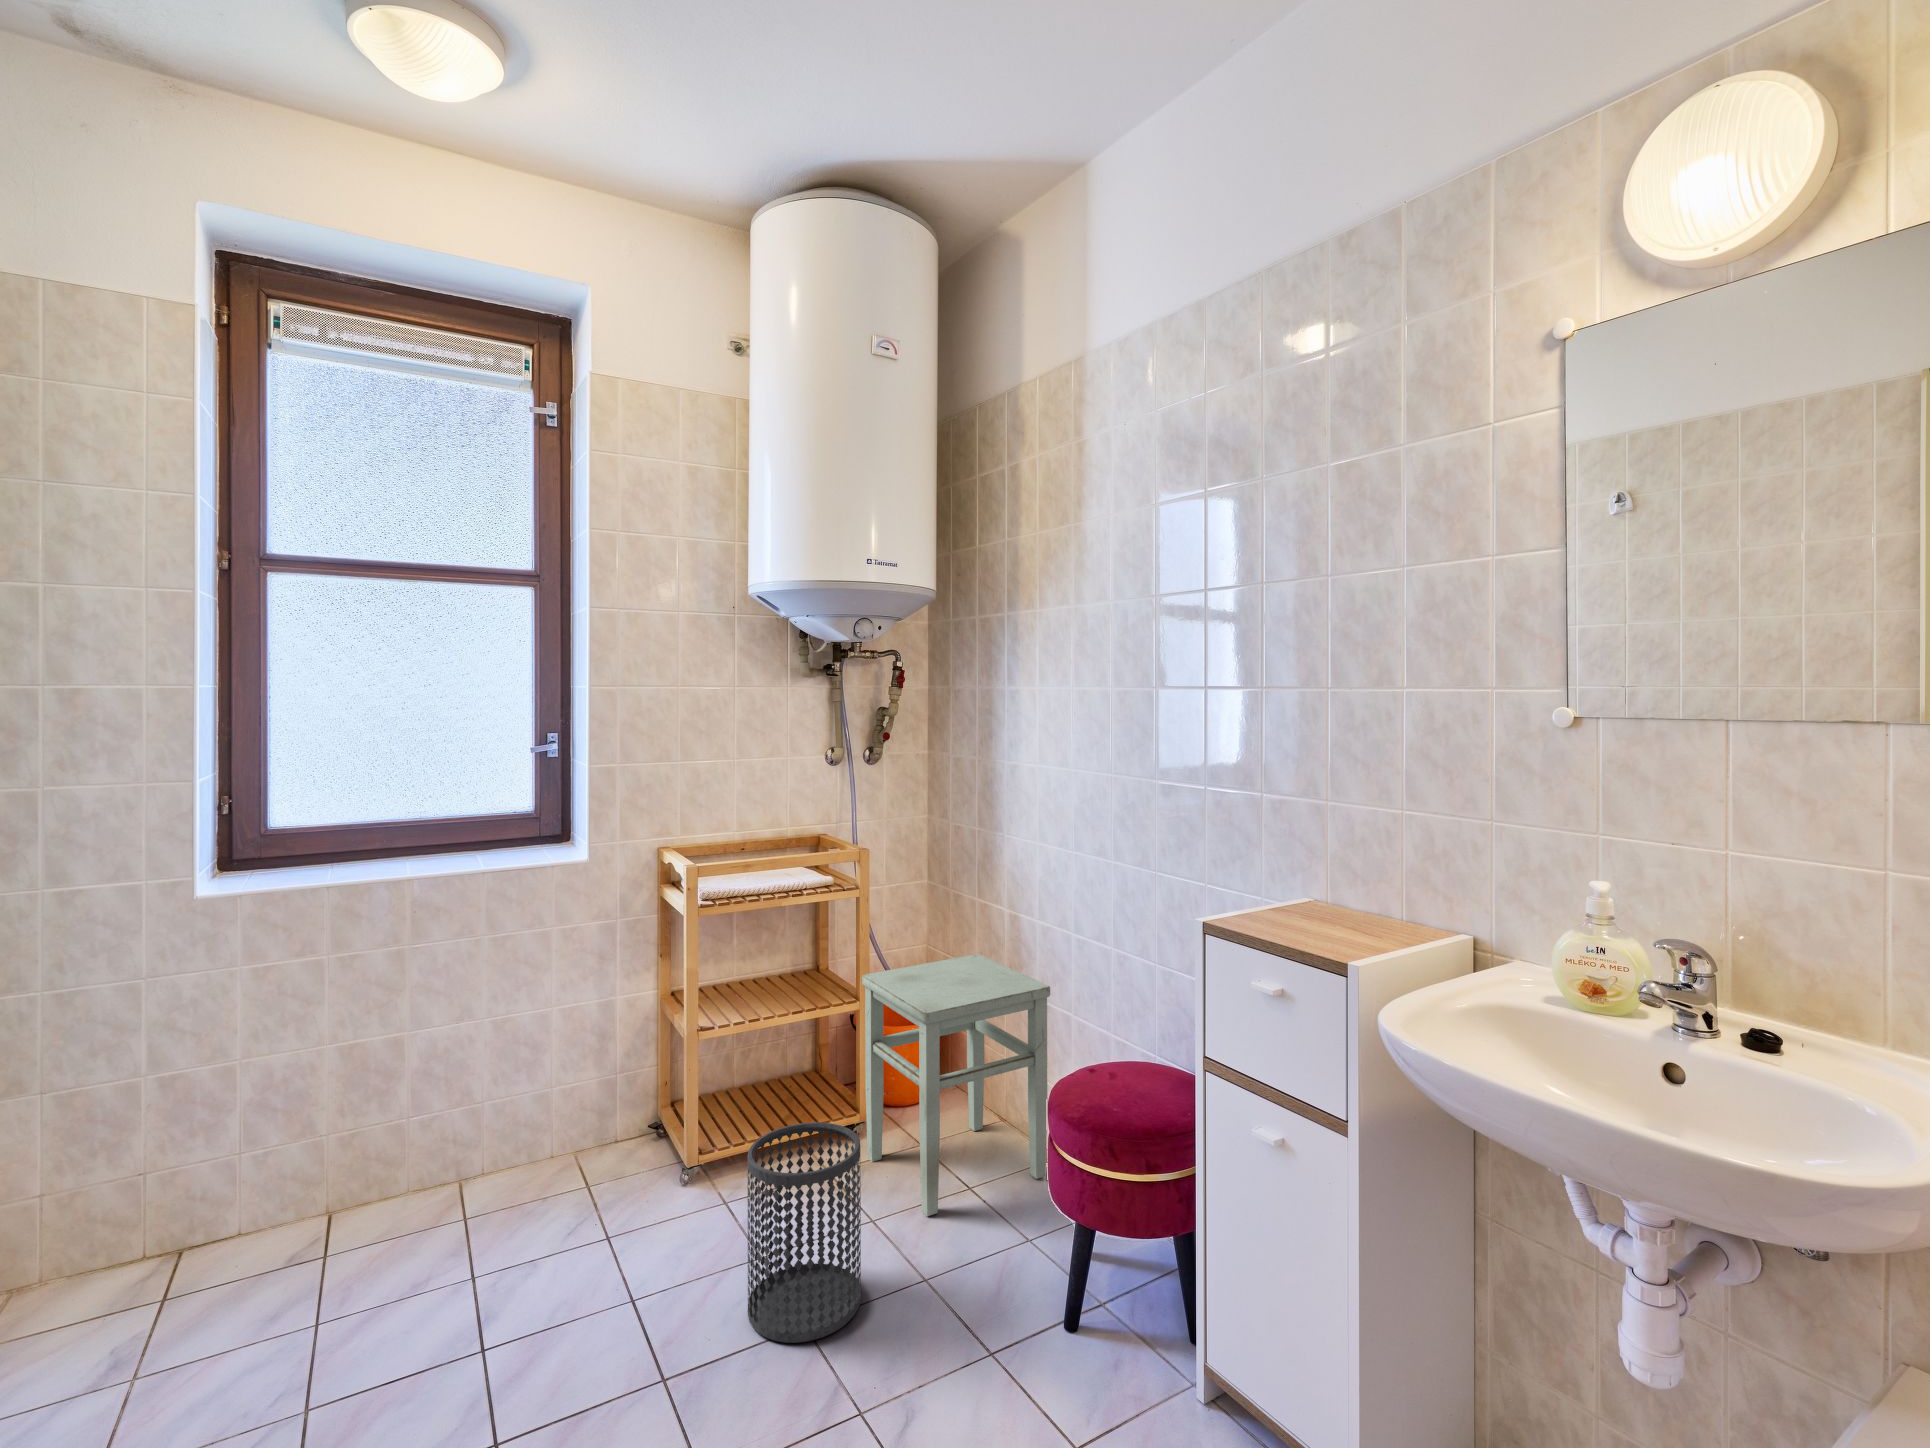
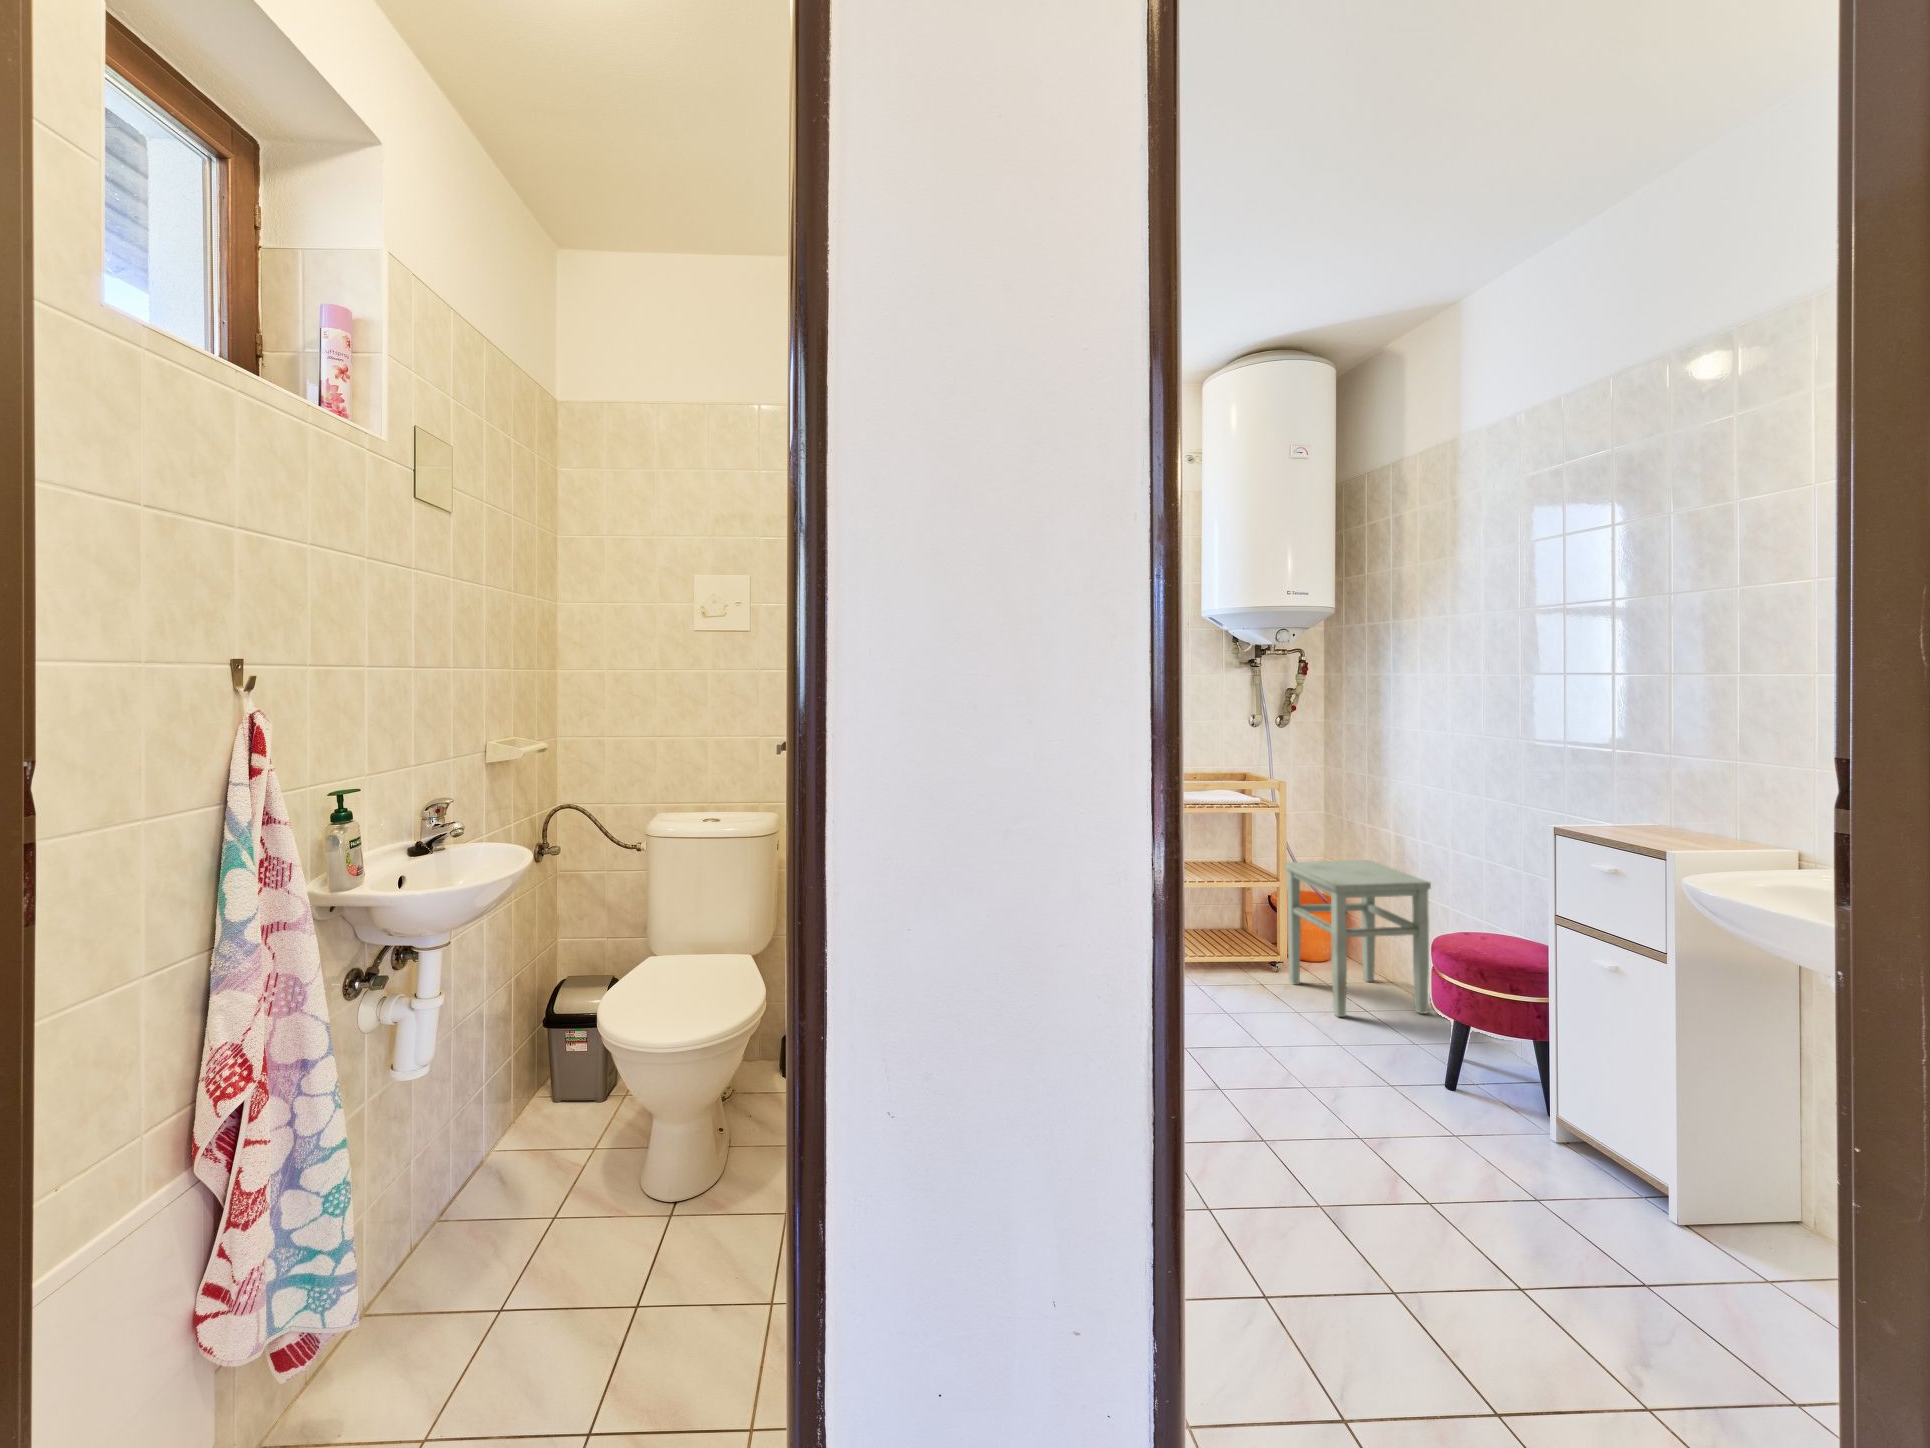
wastebasket: present [747,1122,861,1343] -> none [1228,936,1299,1055]

